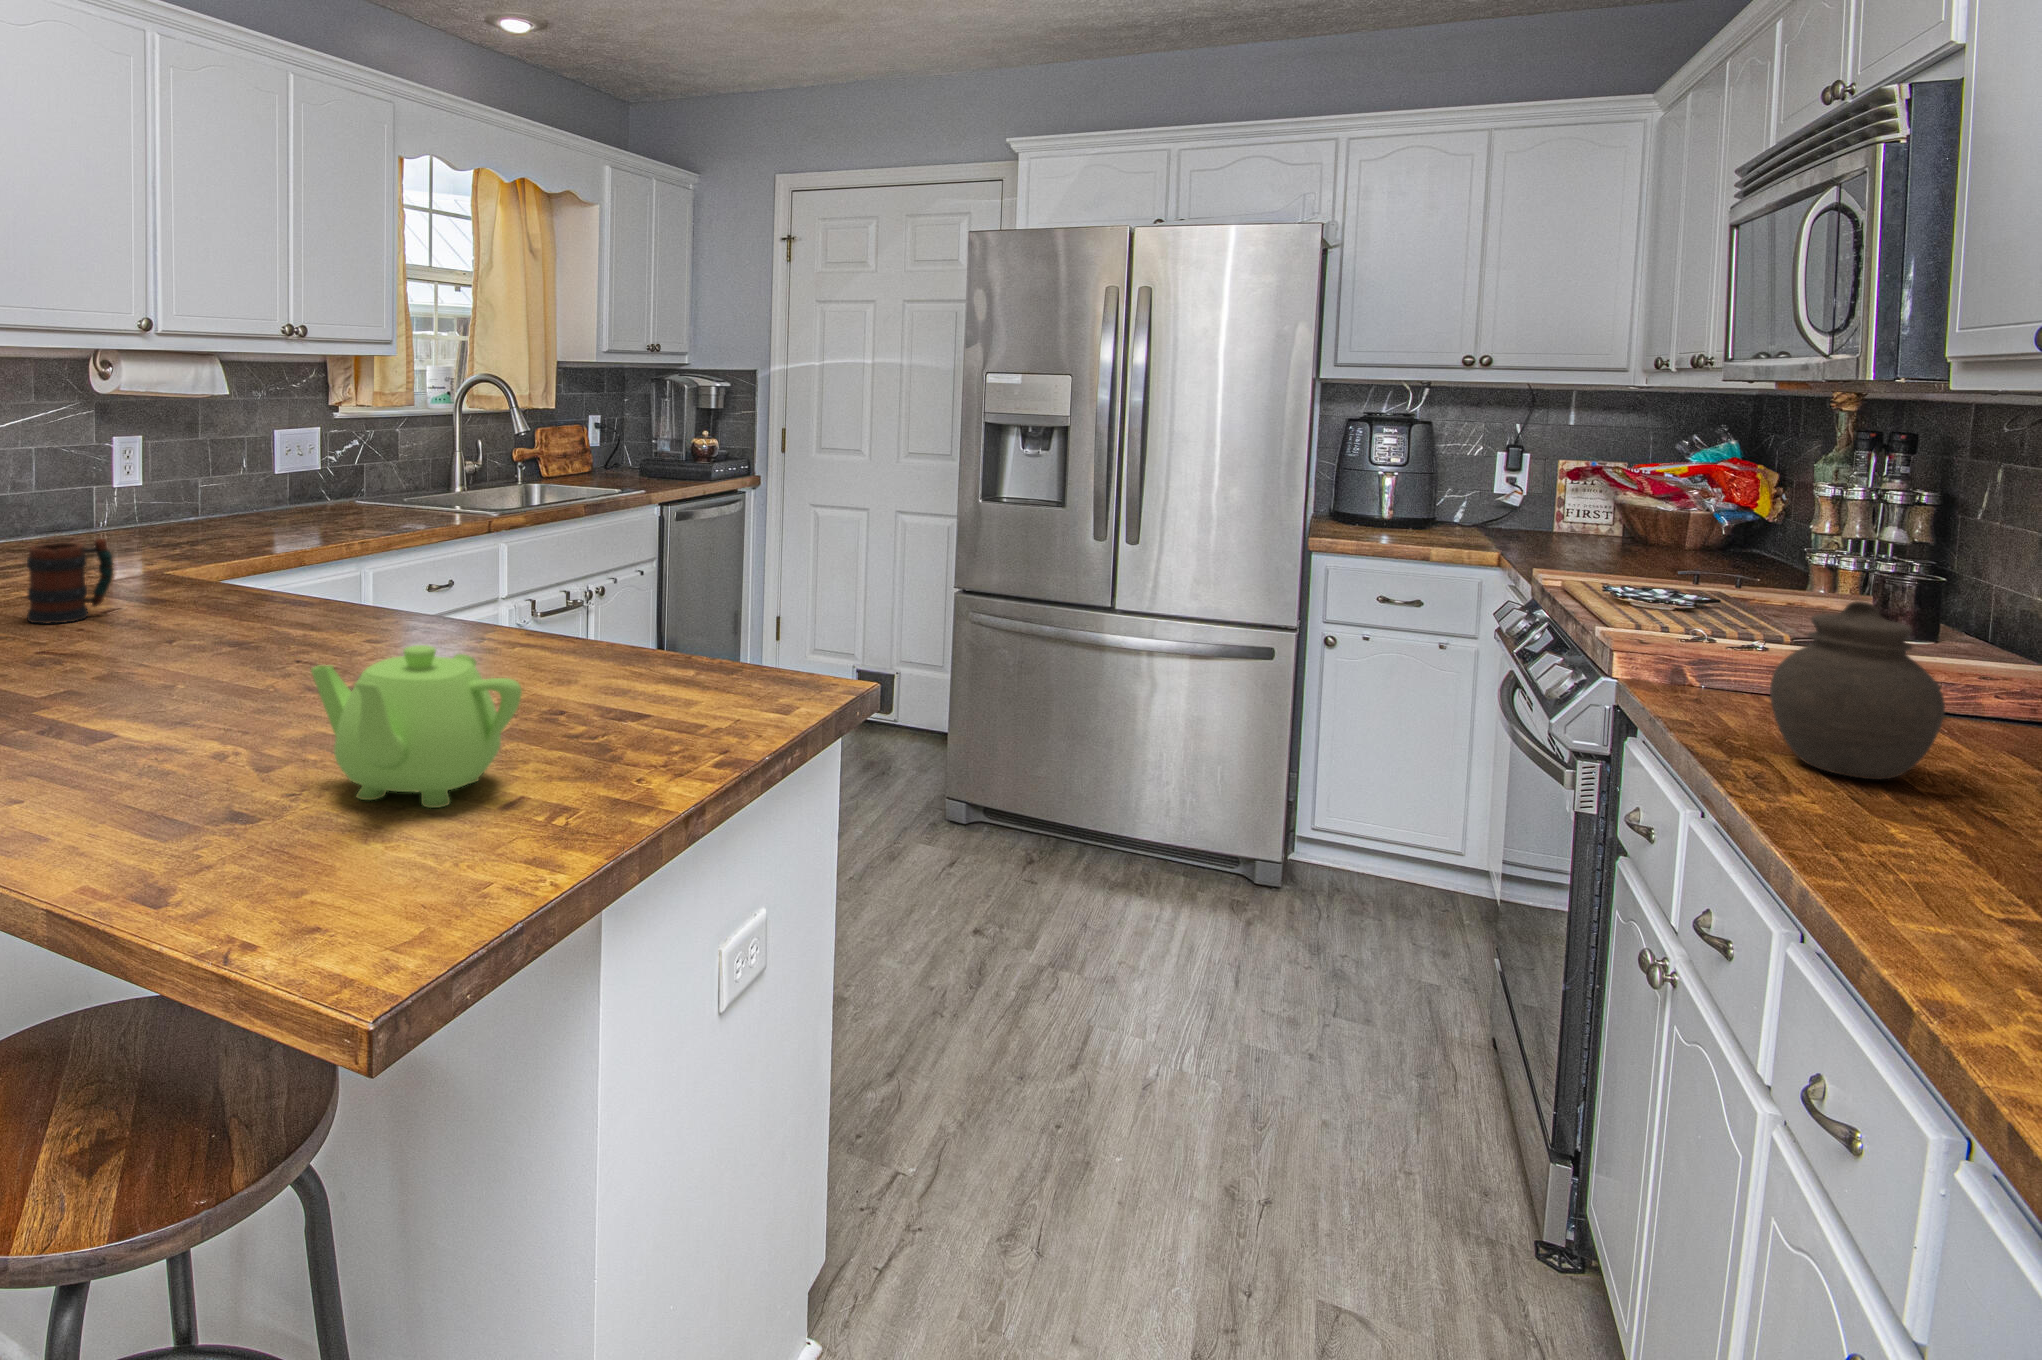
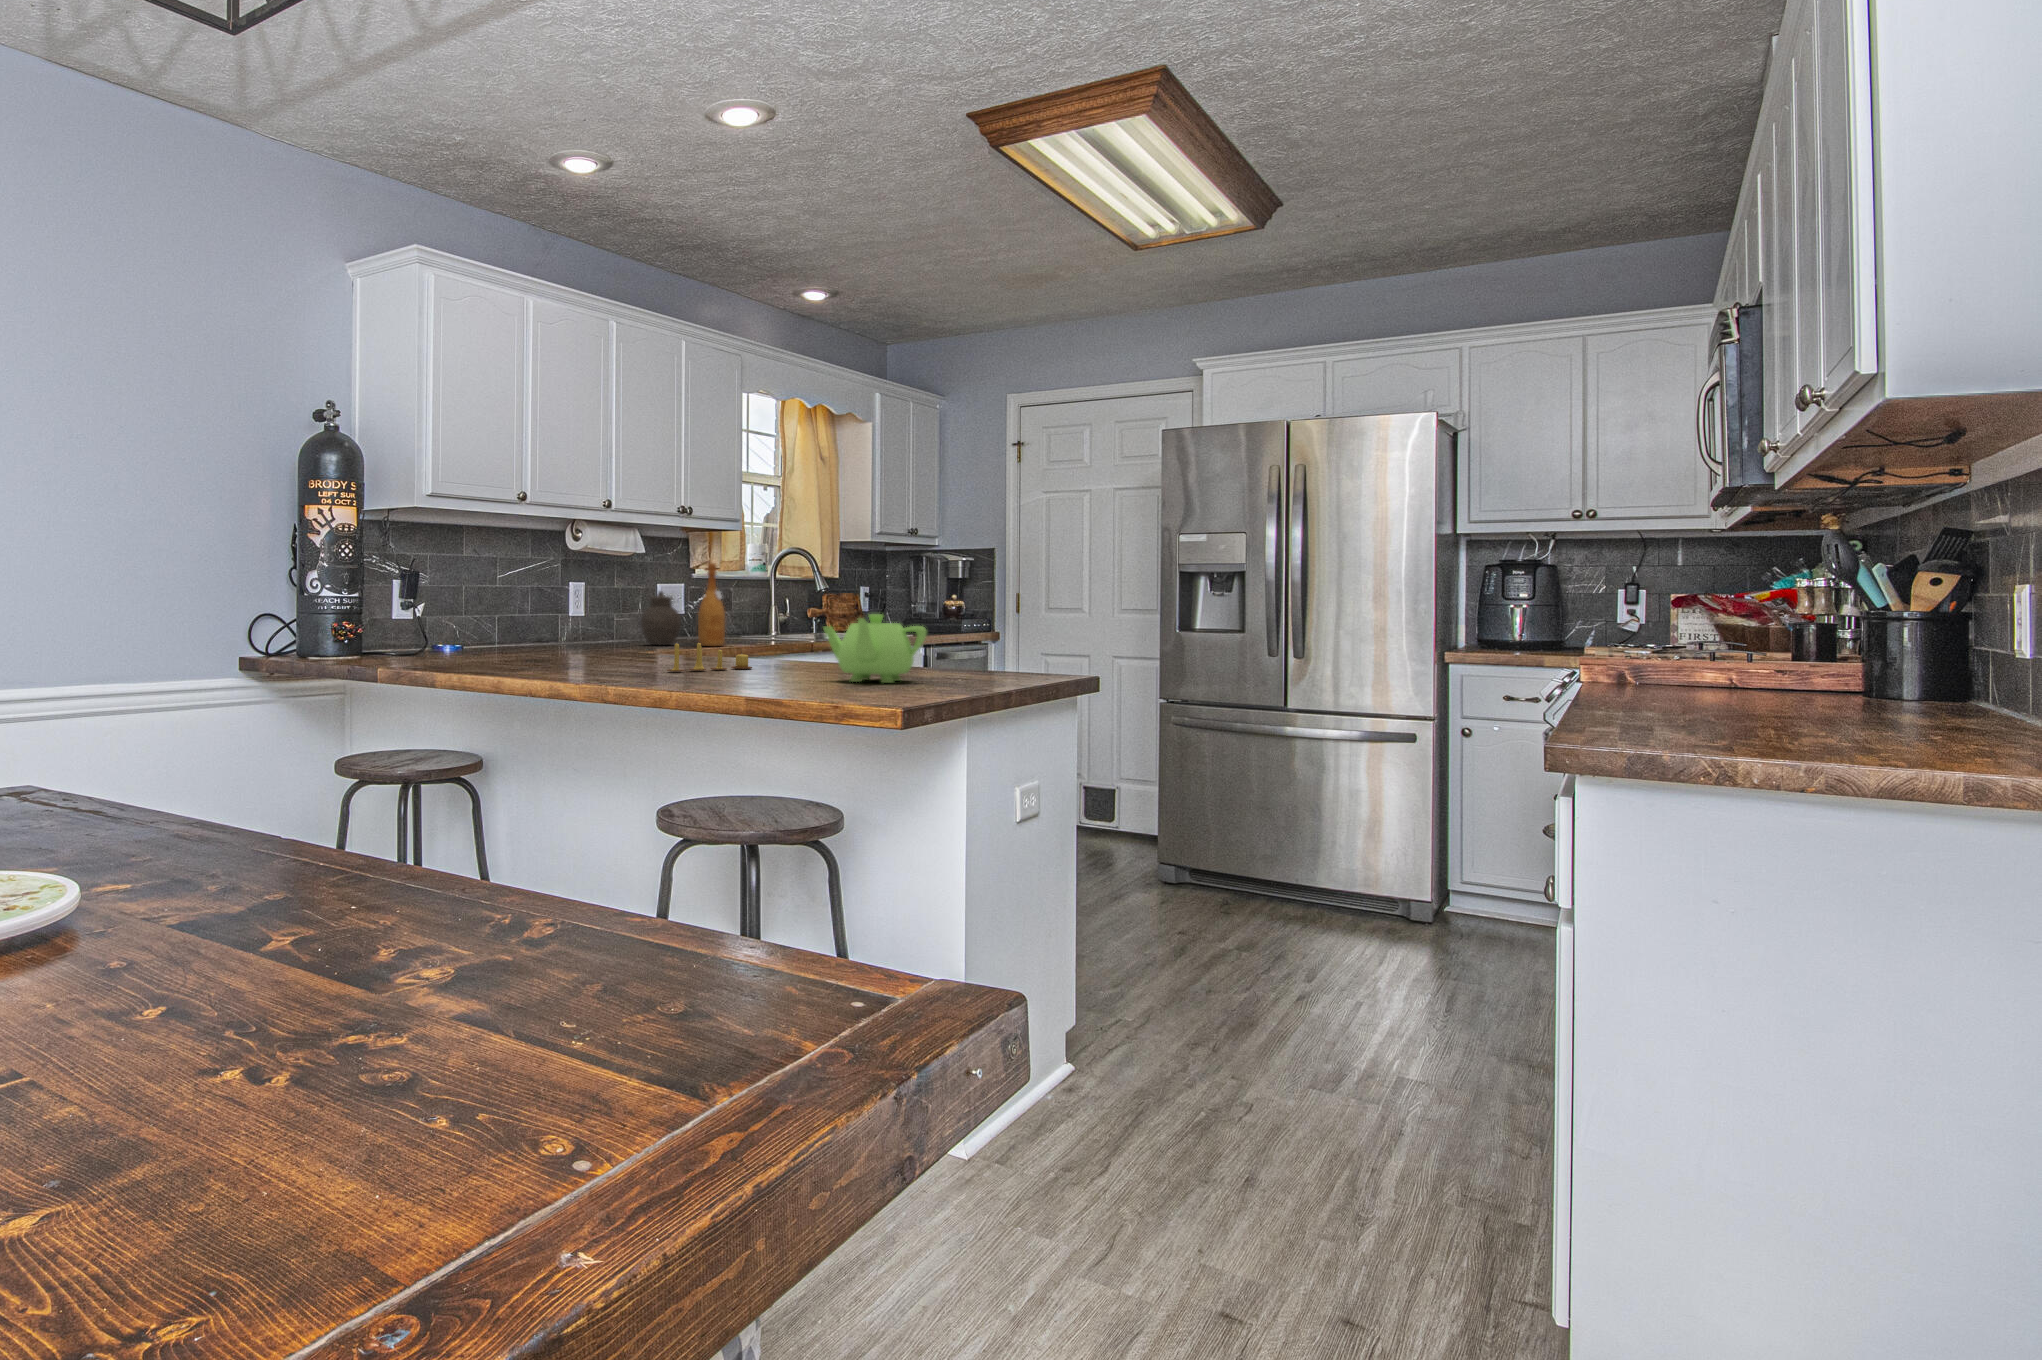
wine bottle: none [304,415,346,540] -> present [698,563,725,646]
mug: present [27,539,113,623] -> none [592,615,636,660]
jar: present [1770,601,1945,779] -> present [641,591,681,645]
candle: none [54,640,255,712] -> present [667,643,752,672]

